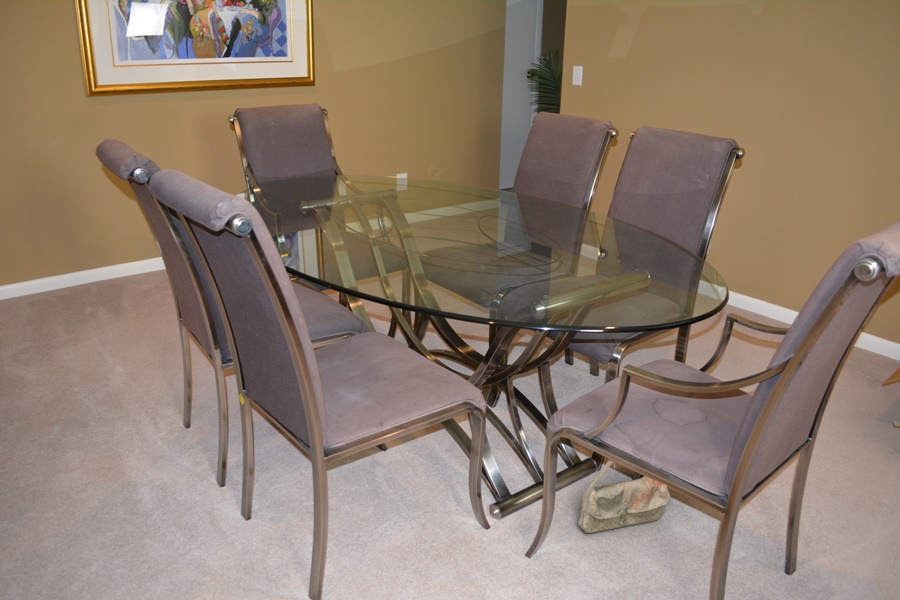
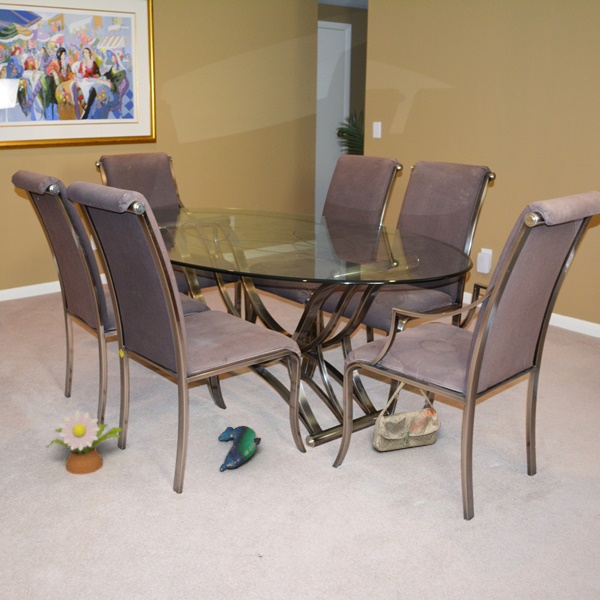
decorative plant: none [135,477,245,564] -> present [47,411,124,474]
plush toy: none [371,487,428,563] -> present [218,426,261,471]

